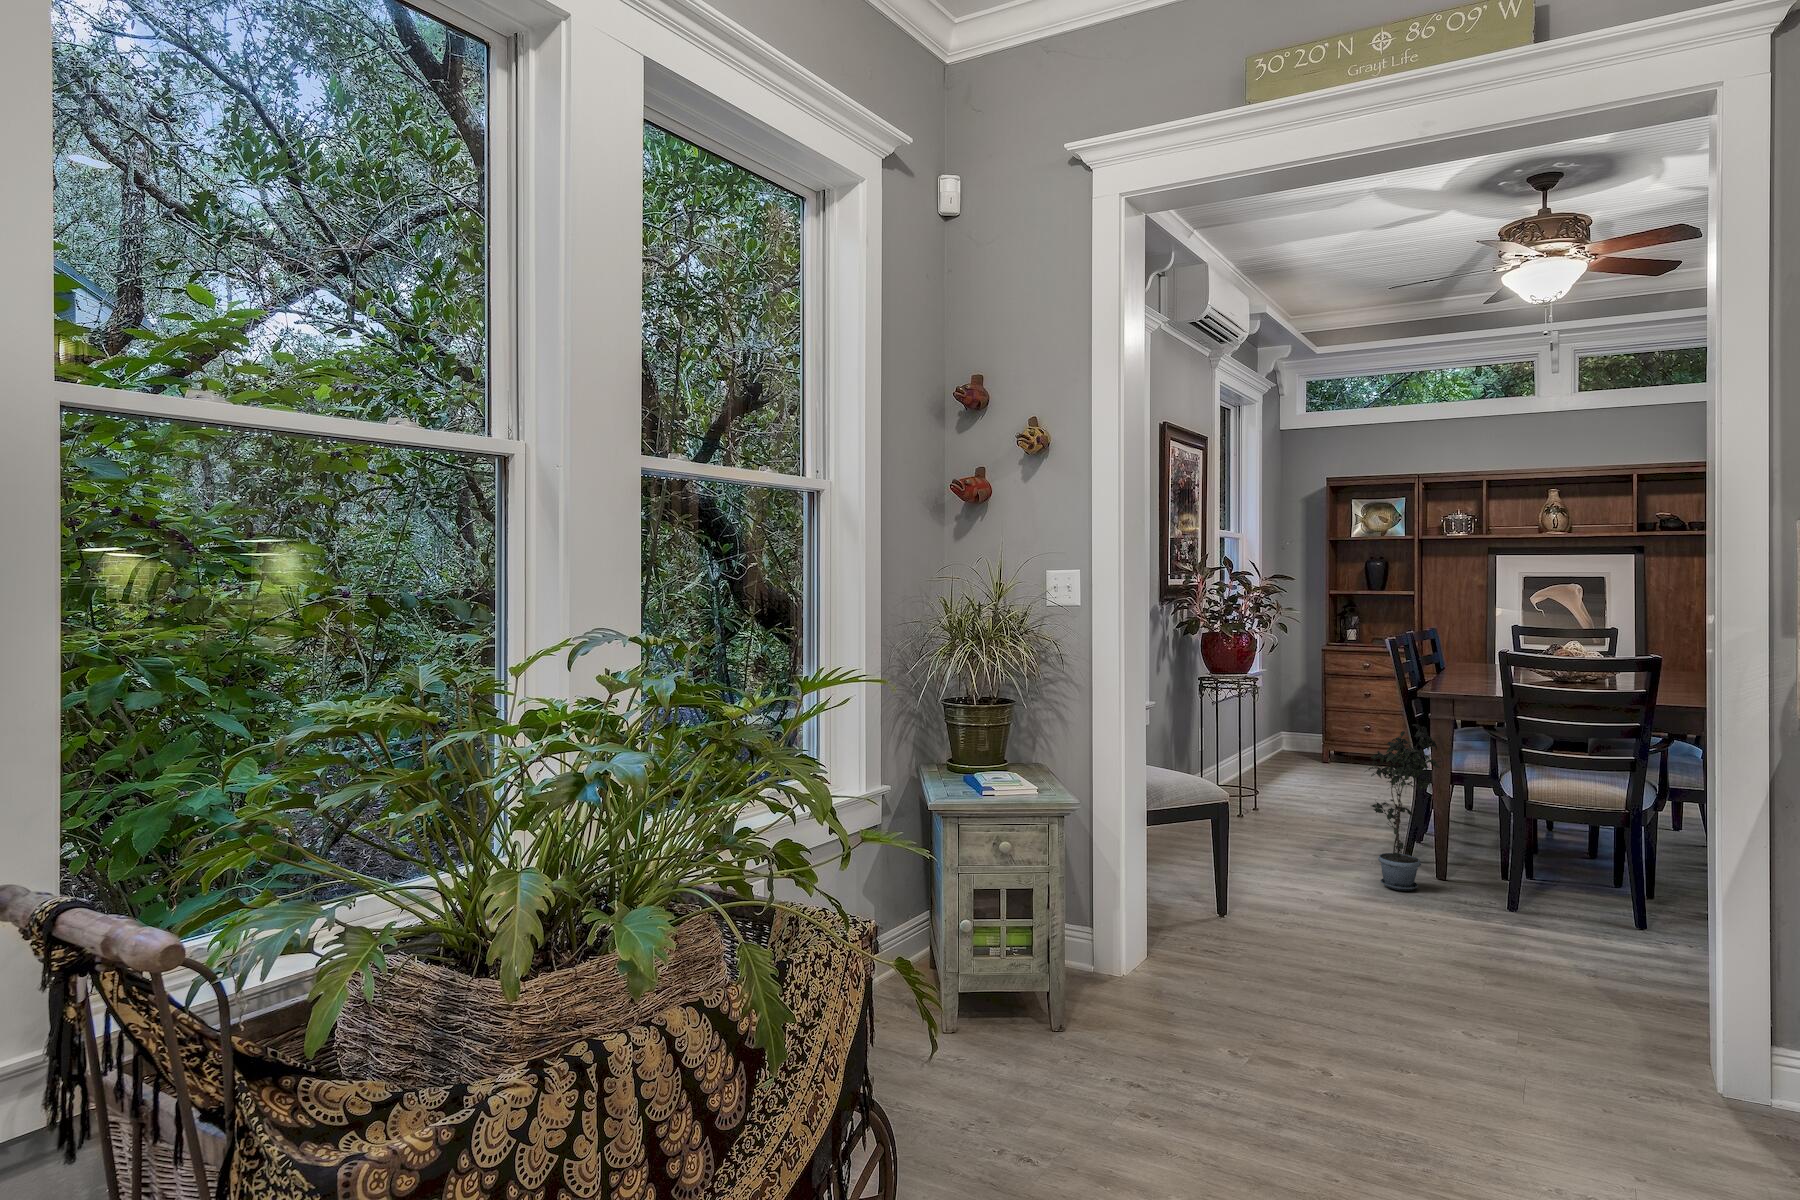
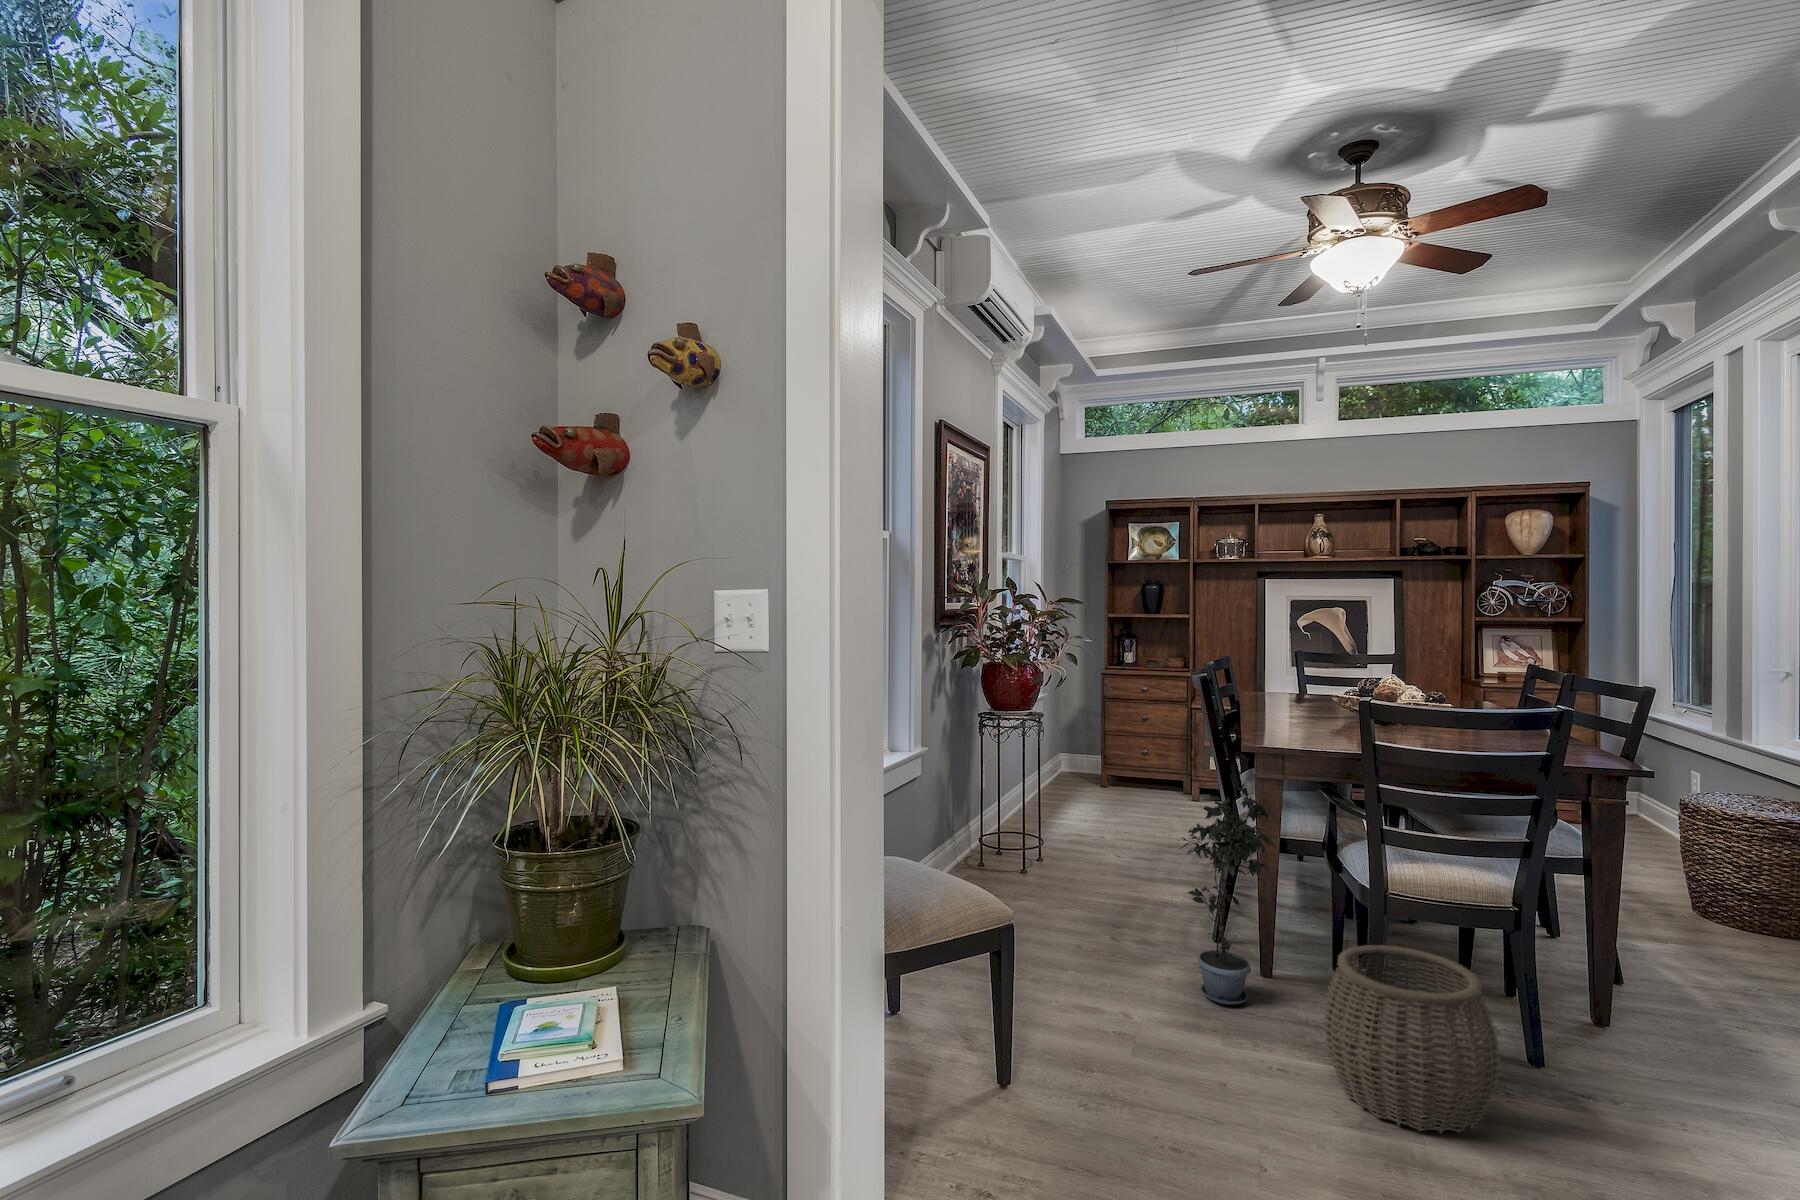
woven basket: none [1461,832,1589,949] -> present [1323,945,1500,1133]

